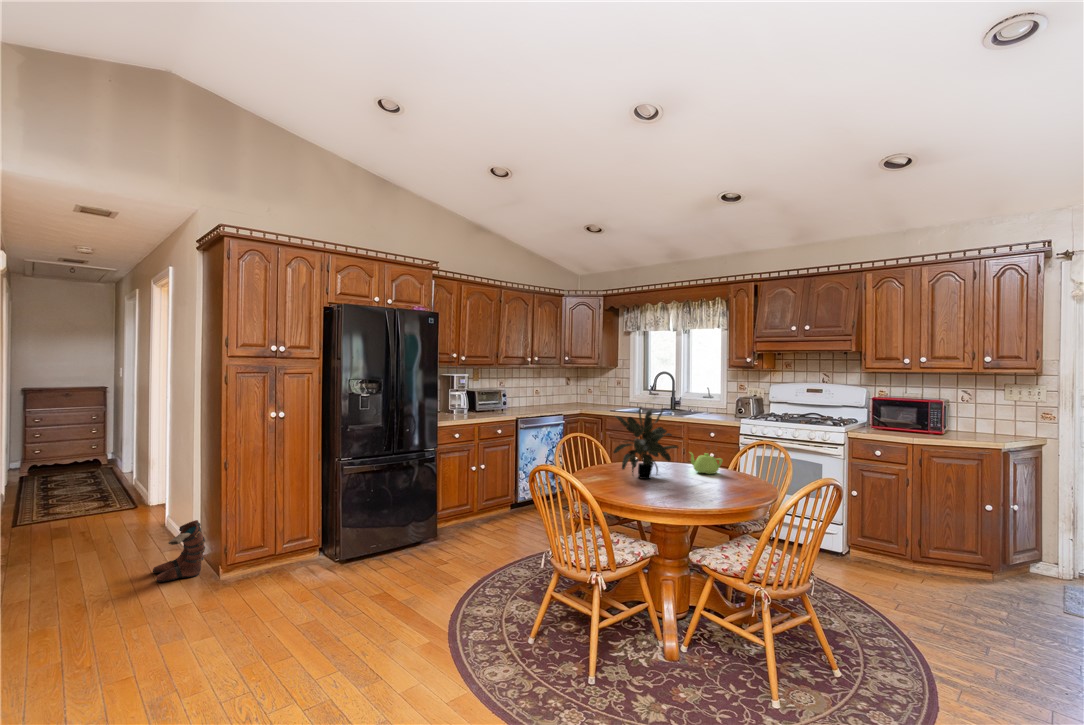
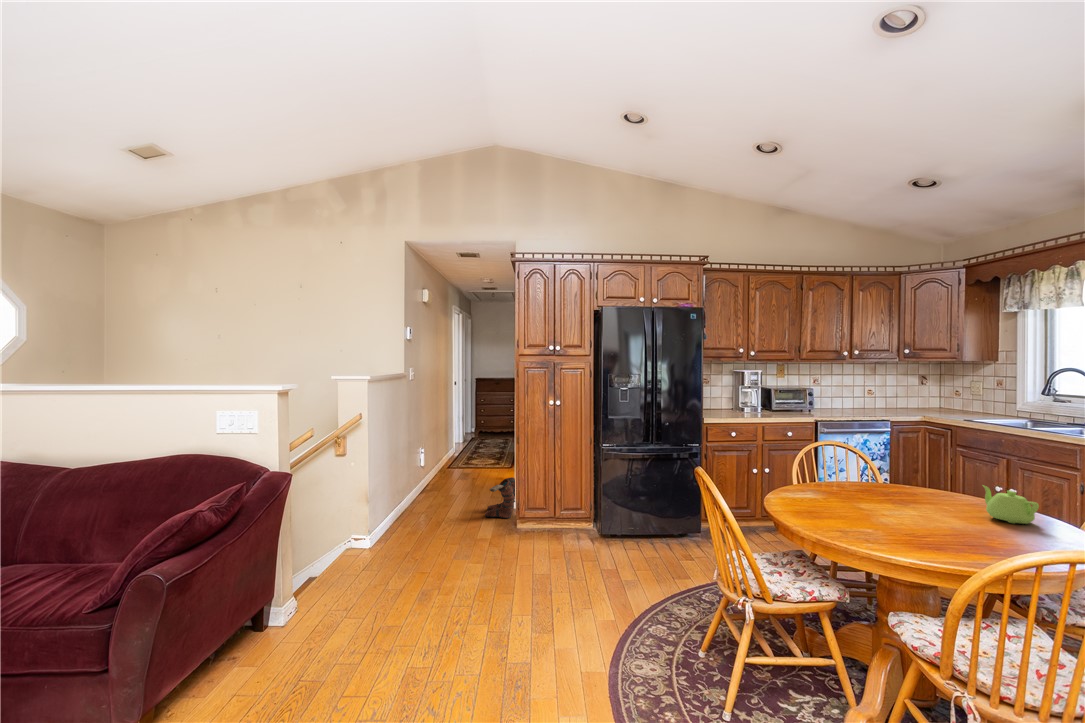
potted plant: present [614,407,678,479] -> none [844,414,937,511]

